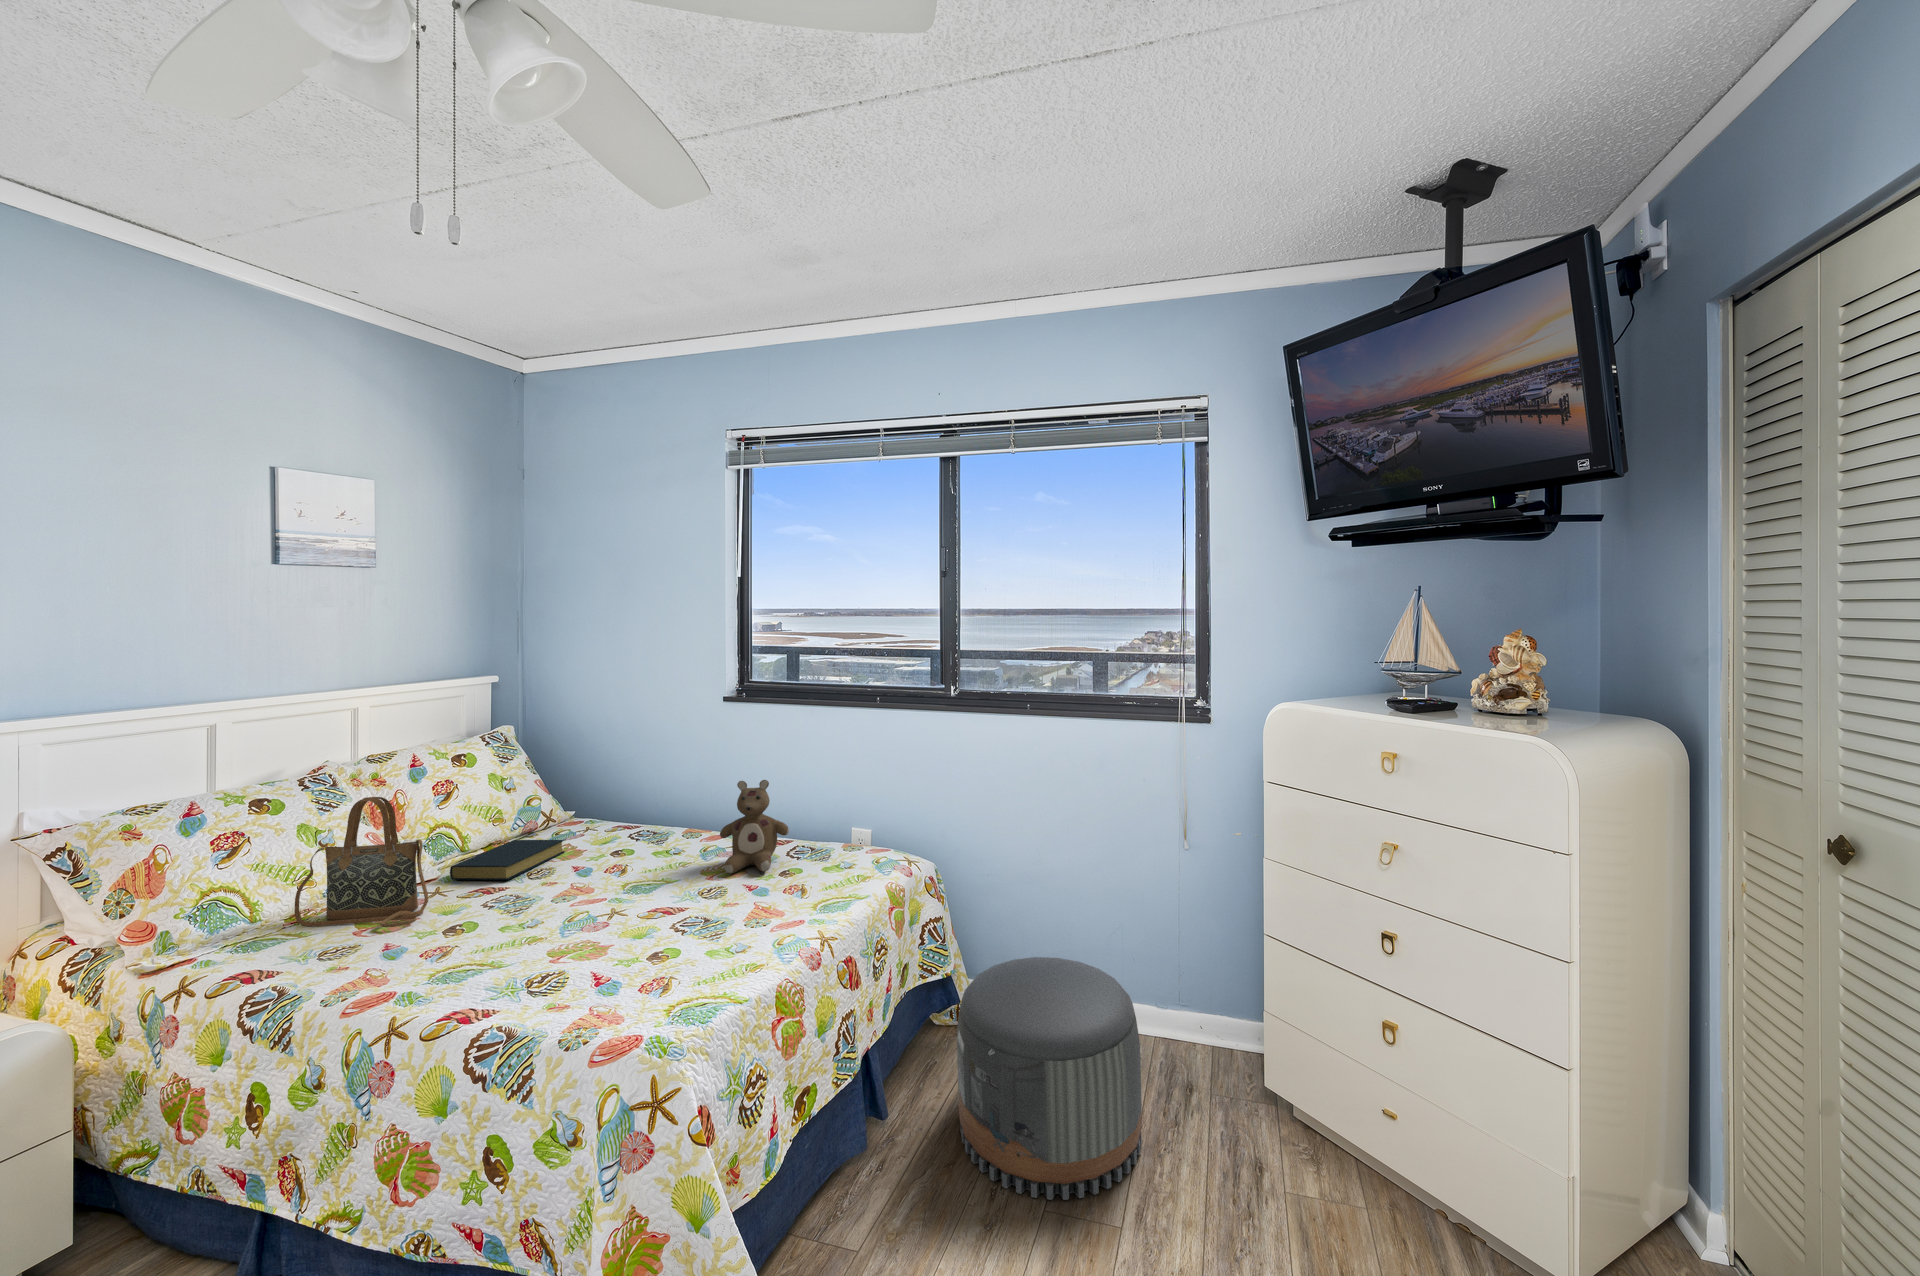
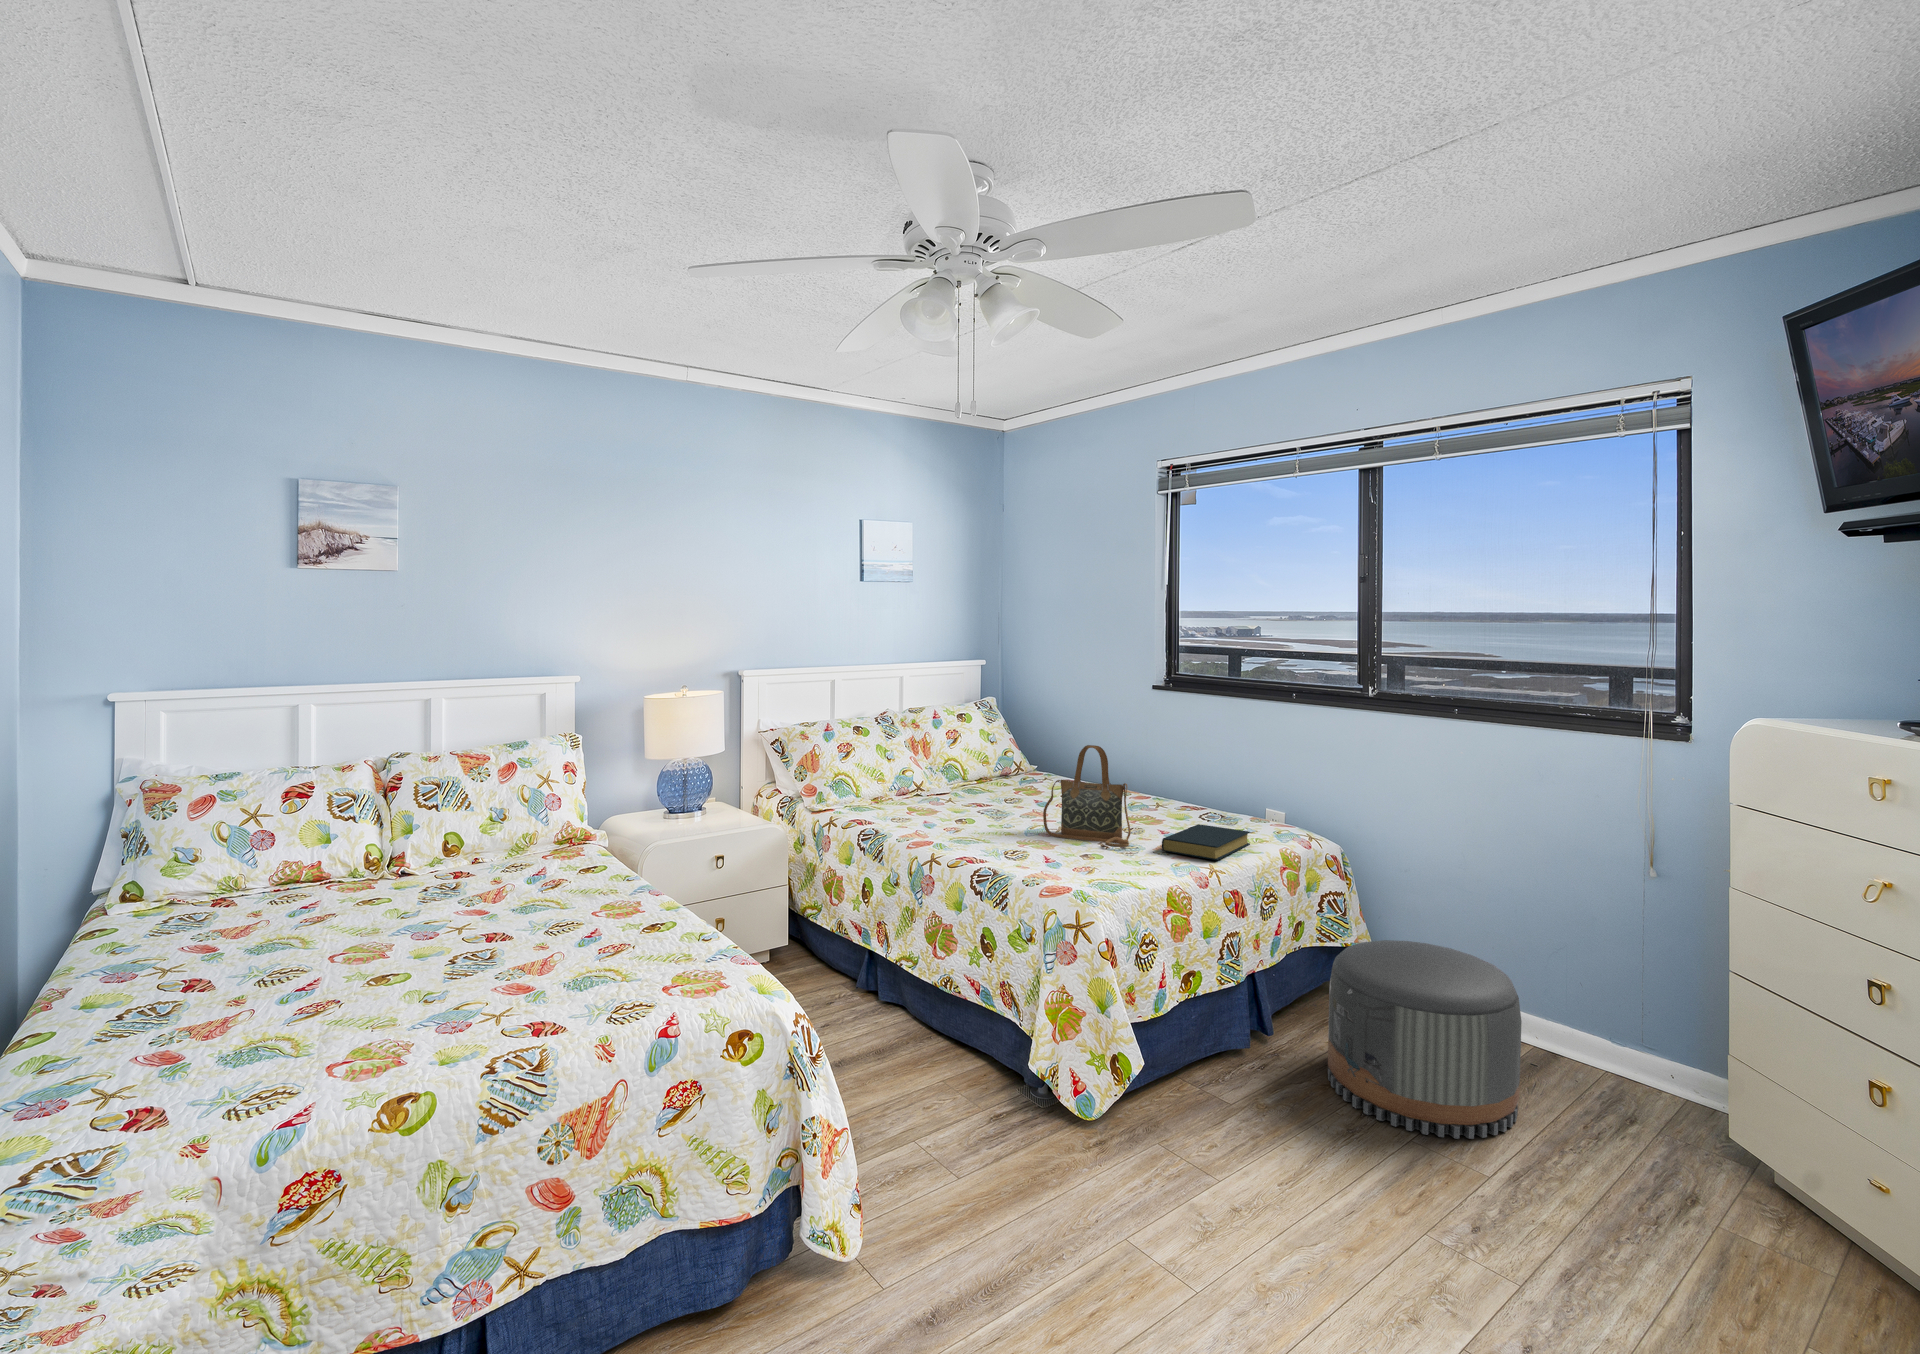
stuffed bear: present [720,780,789,873] -> none [1146,747,1204,825]
handbag: present [294,797,428,928] -> present [1043,745,1131,847]
hardback book: present [450,840,565,880] -> present [1162,824,1250,860]

